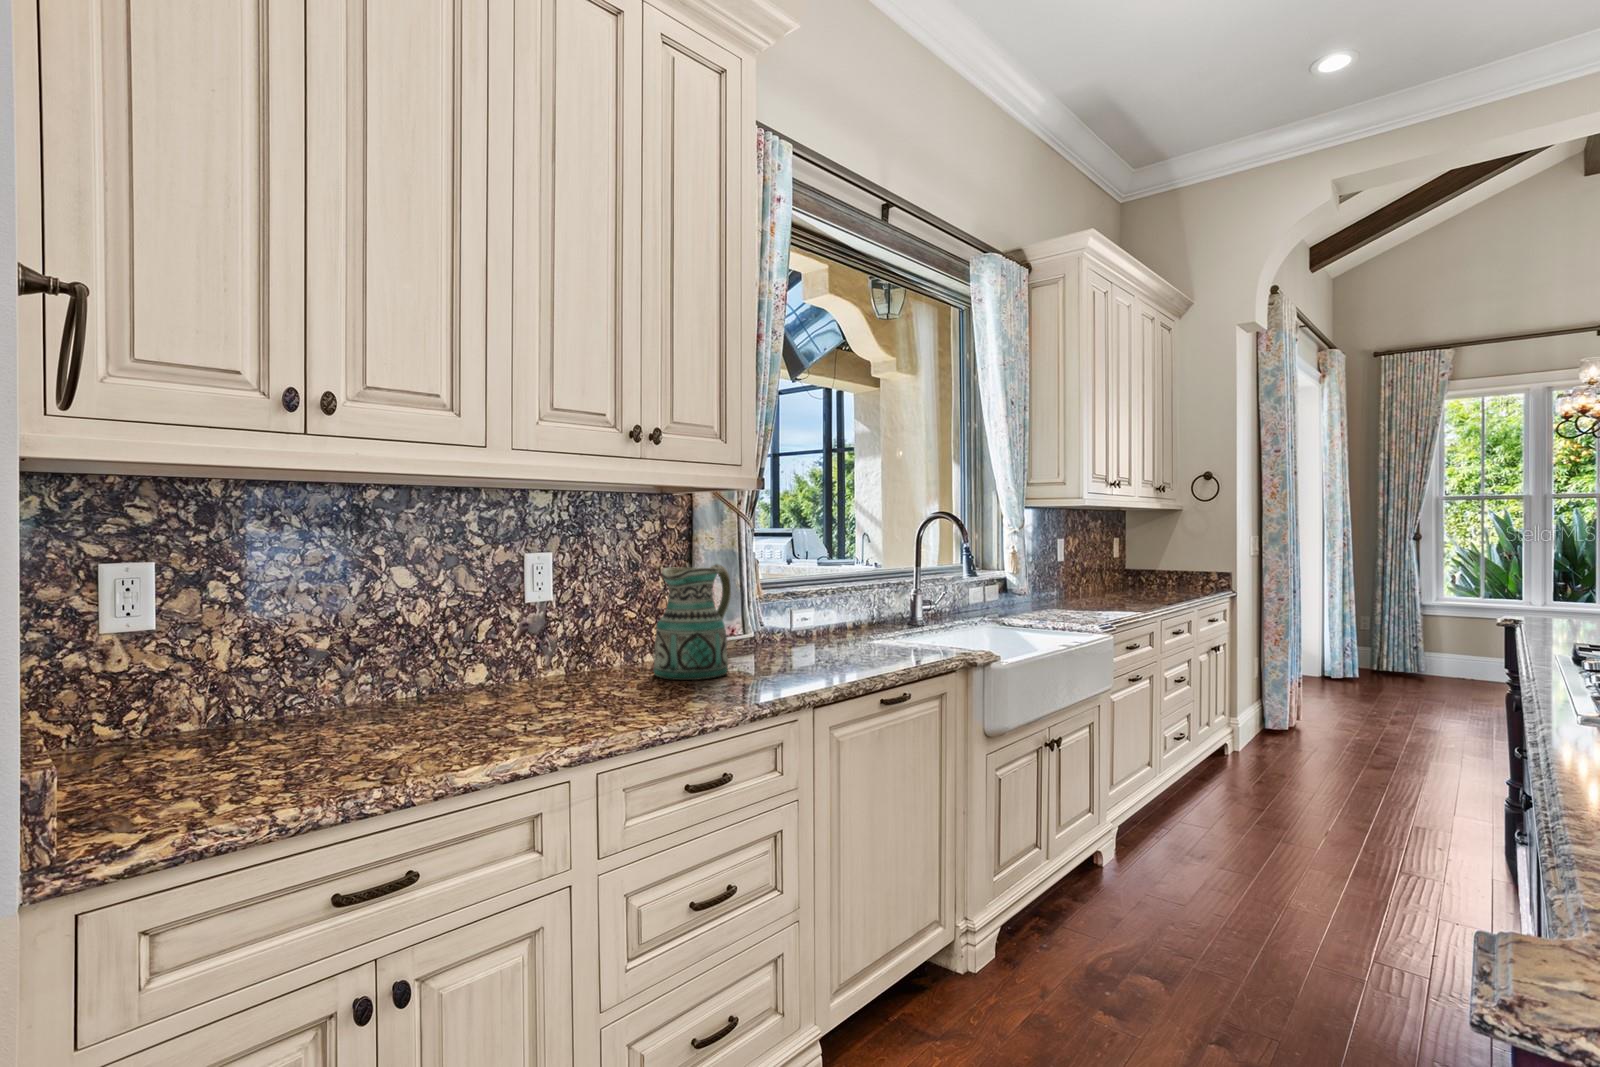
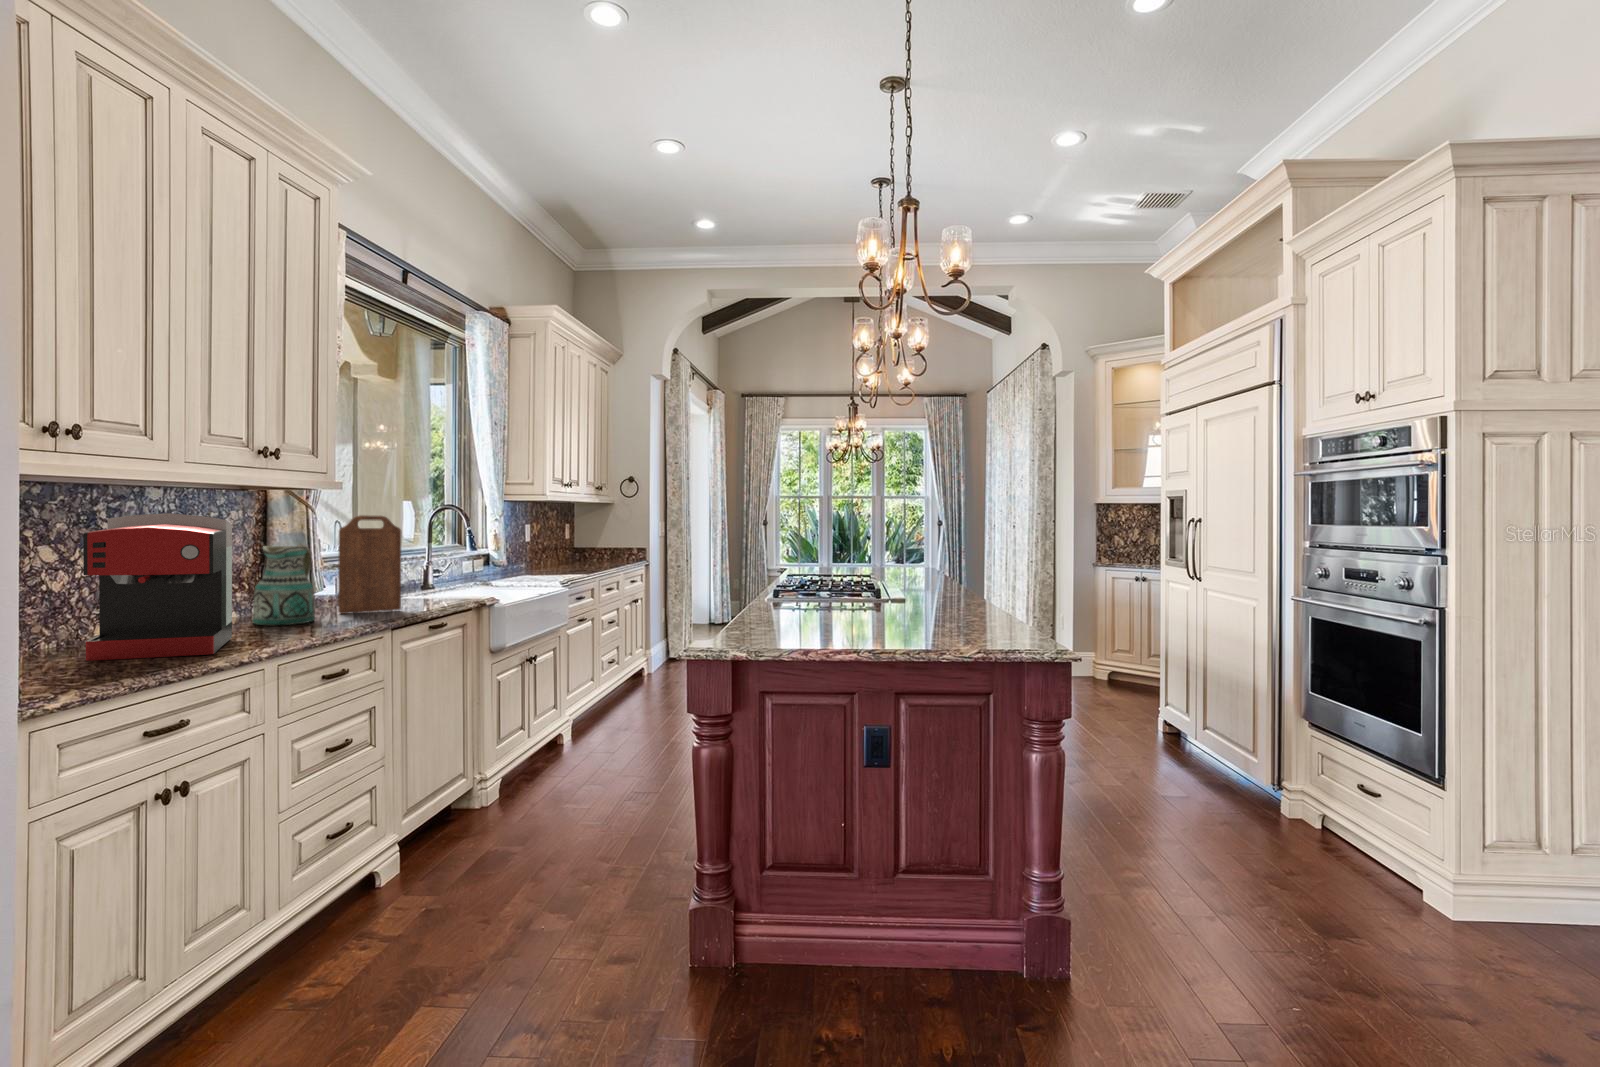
coffee maker: none [385,521,594,734] -> present [83,513,232,661]
cutting board: none [767,524,849,664] -> present [338,515,401,614]

